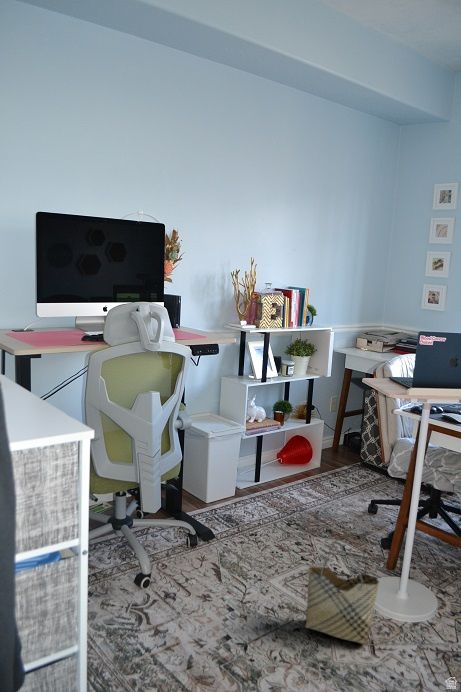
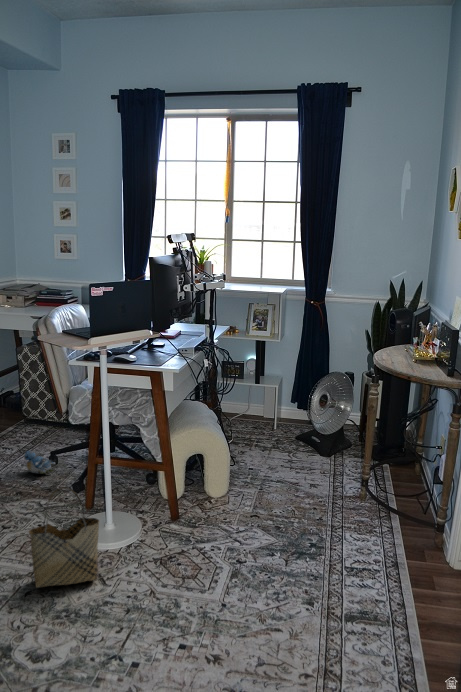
plush toy: none [344,492,373,520] -> present [24,451,55,474]

